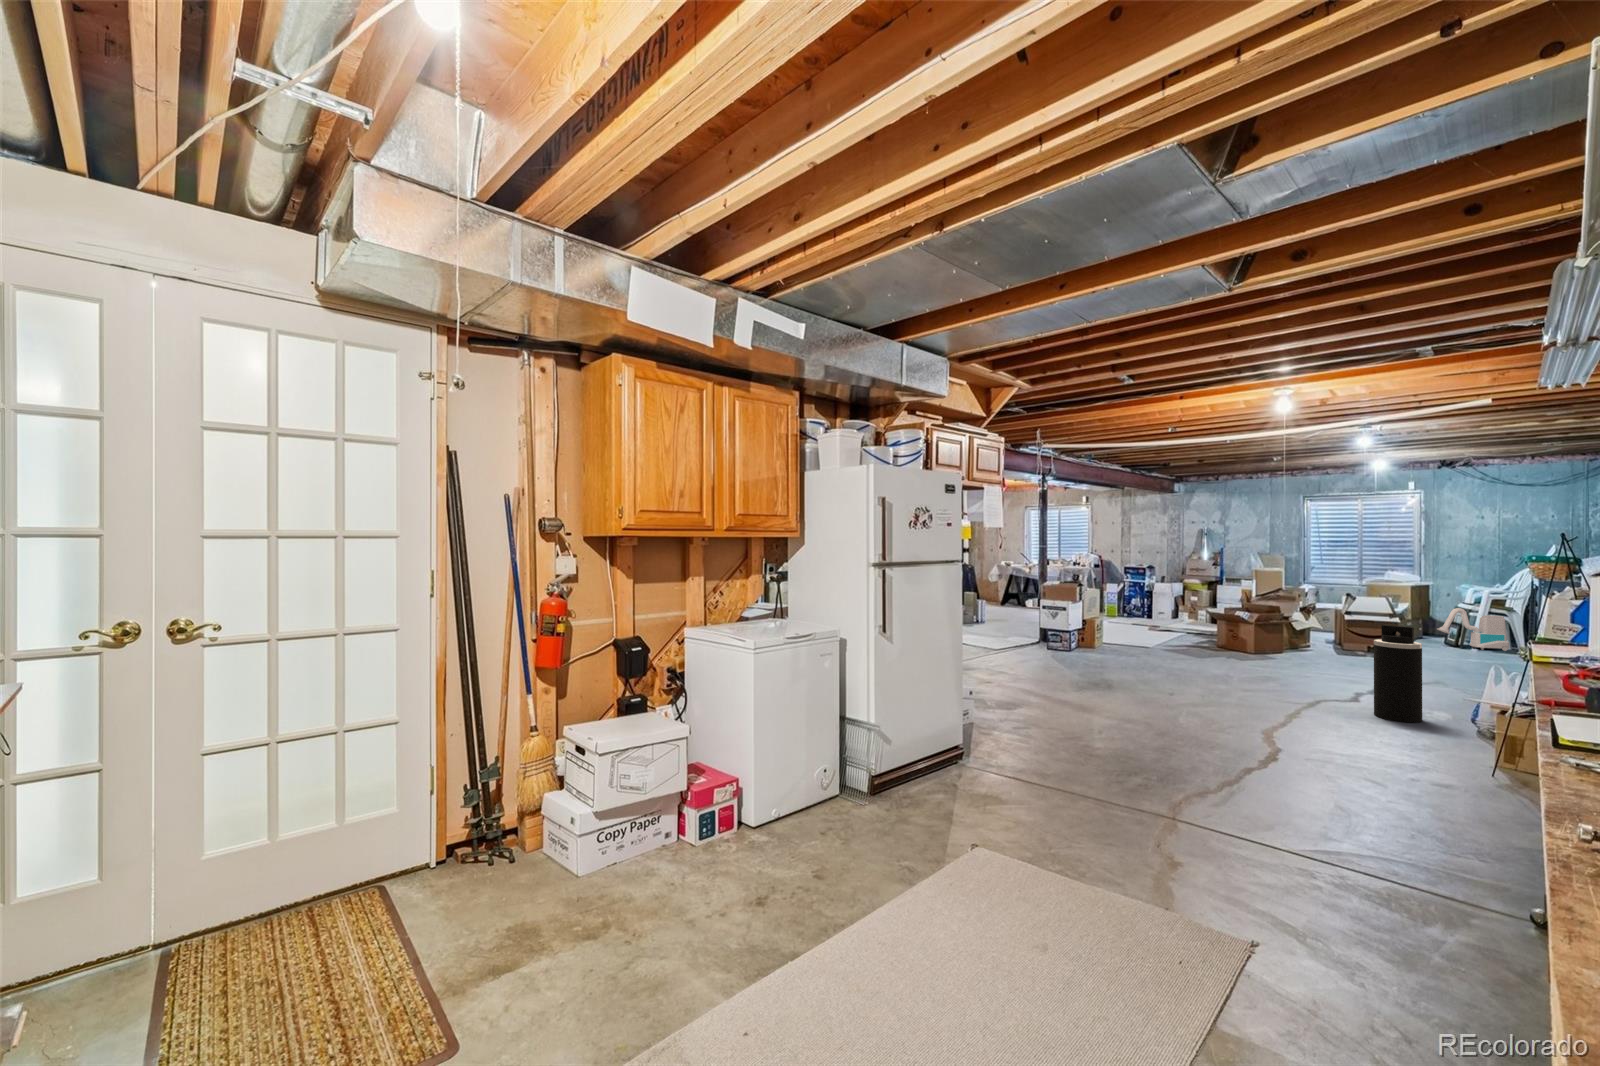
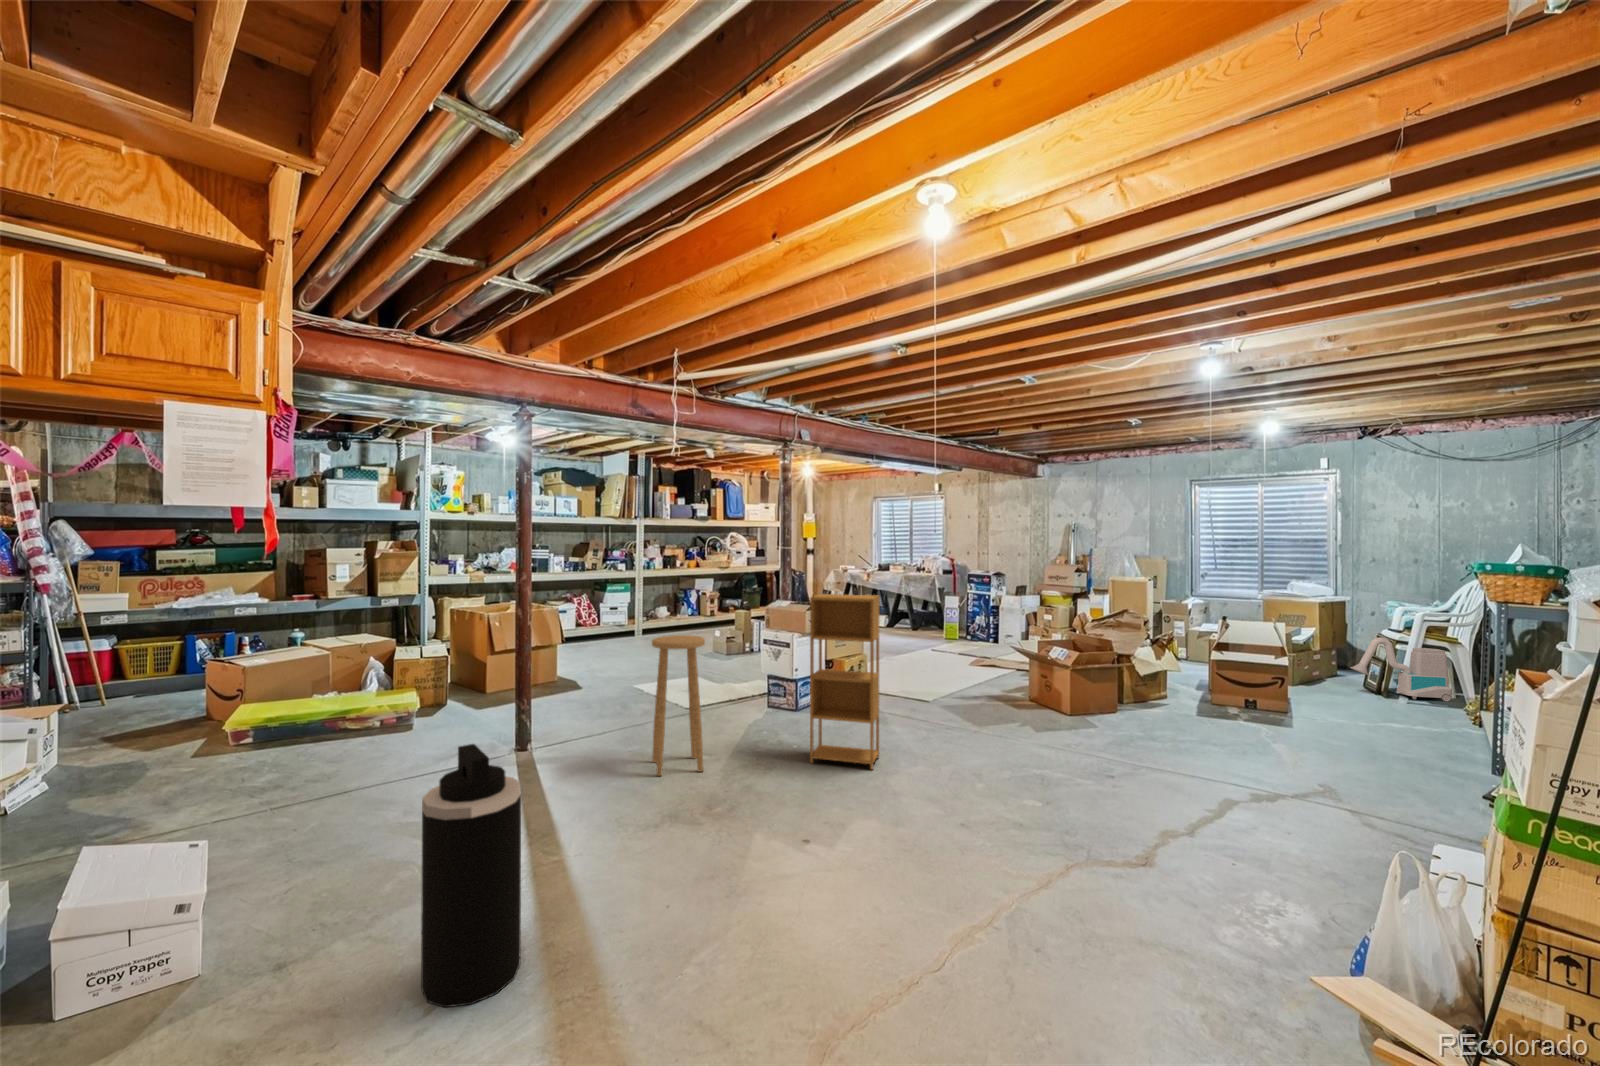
shelving unit: none [1117,572,1161,673] -> present [810,594,880,770]
stool: none [1025,595,1063,673] -> present [652,635,705,776]
trash can: present [1374,625,1422,723] -> present [421,744,521,1007]

